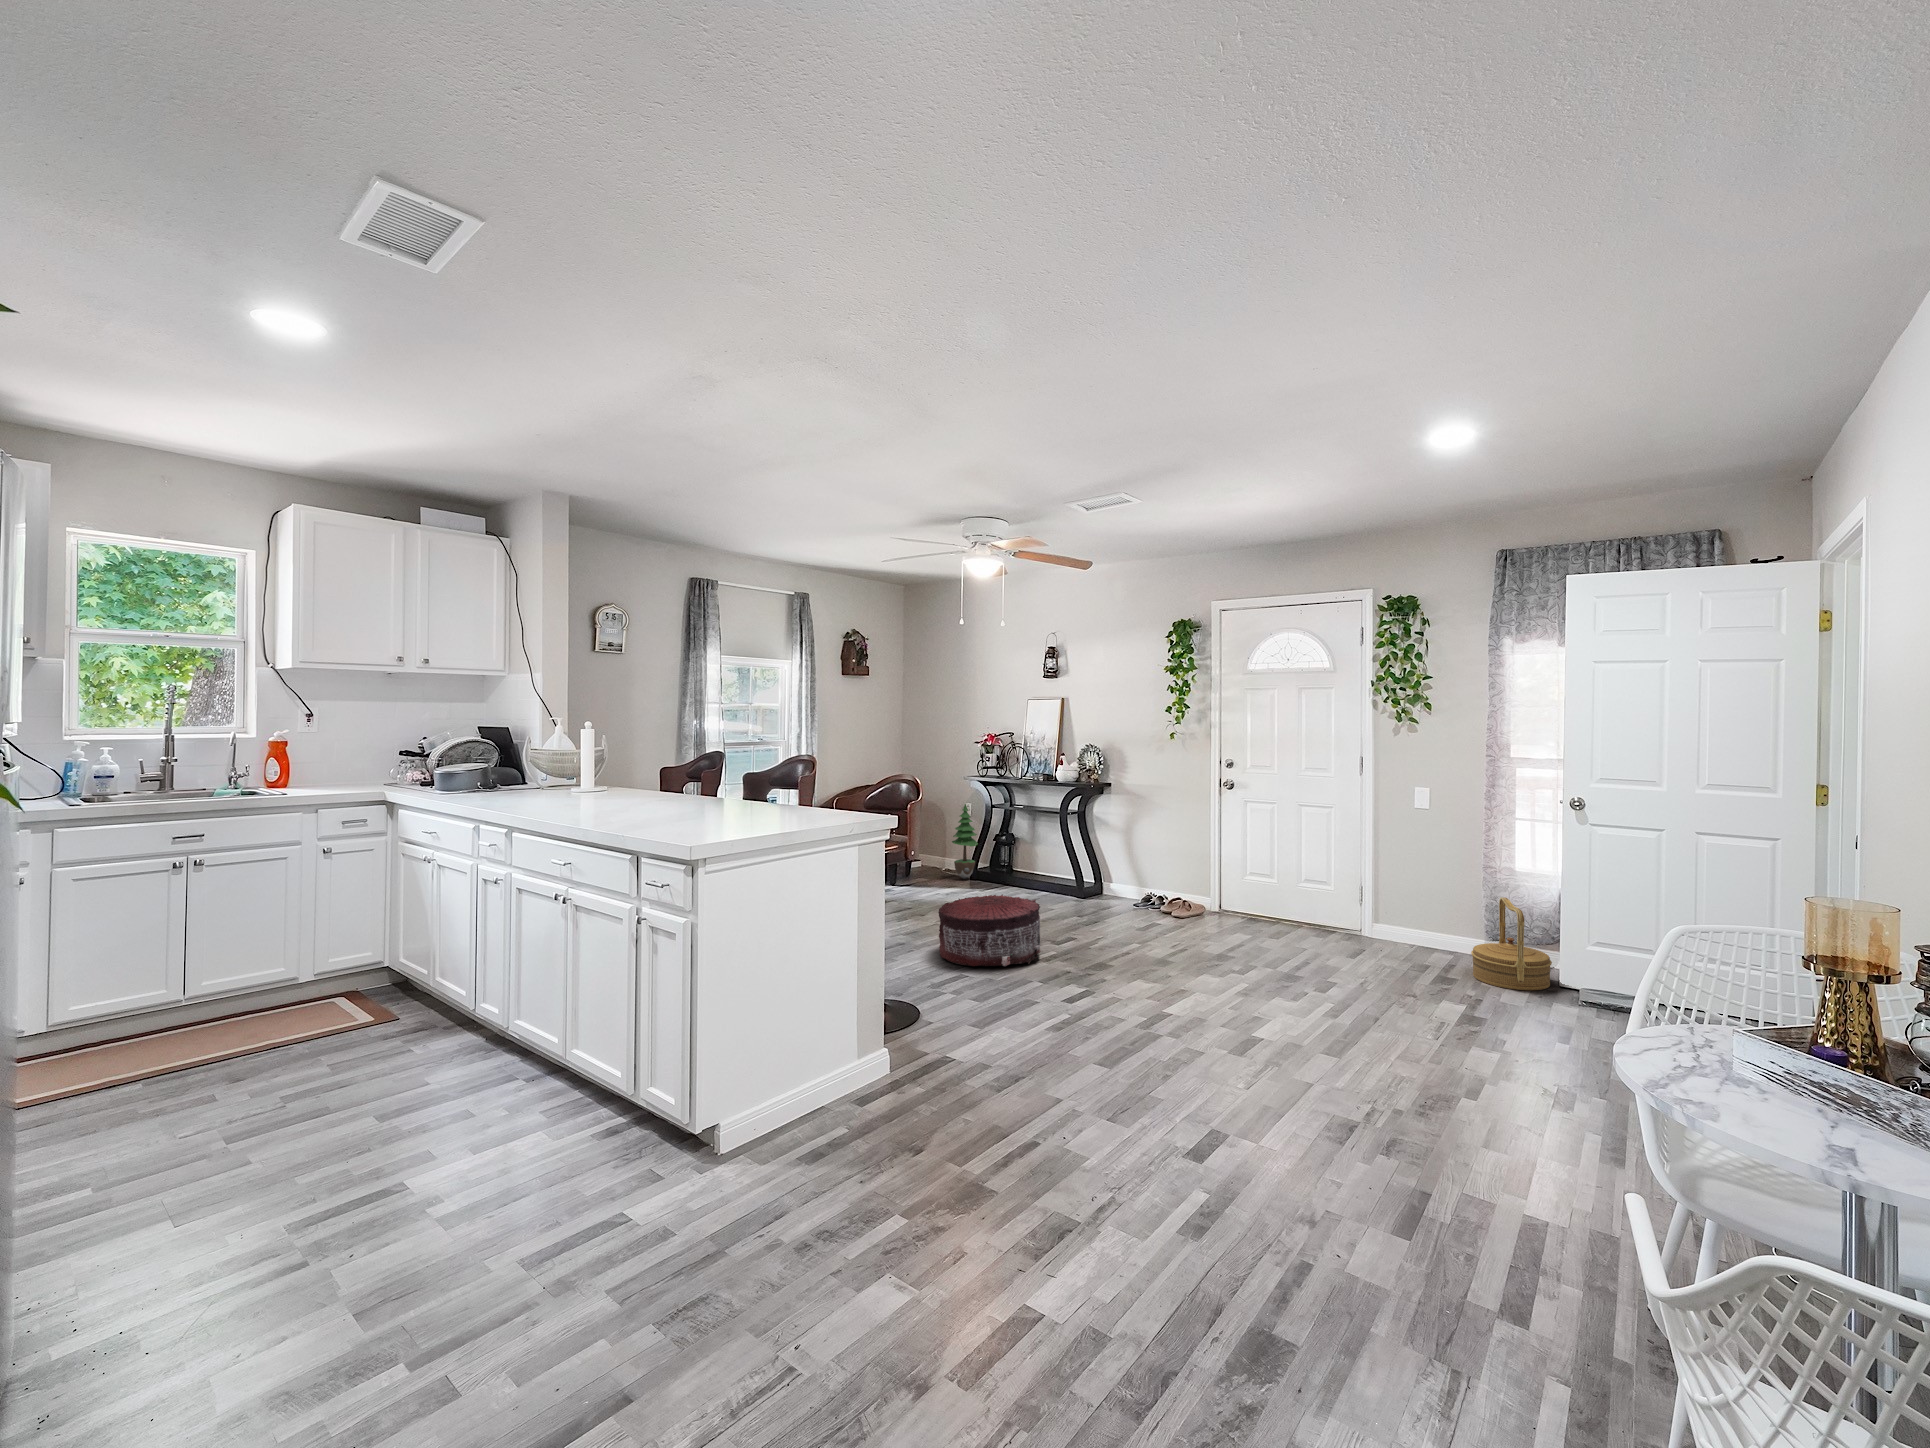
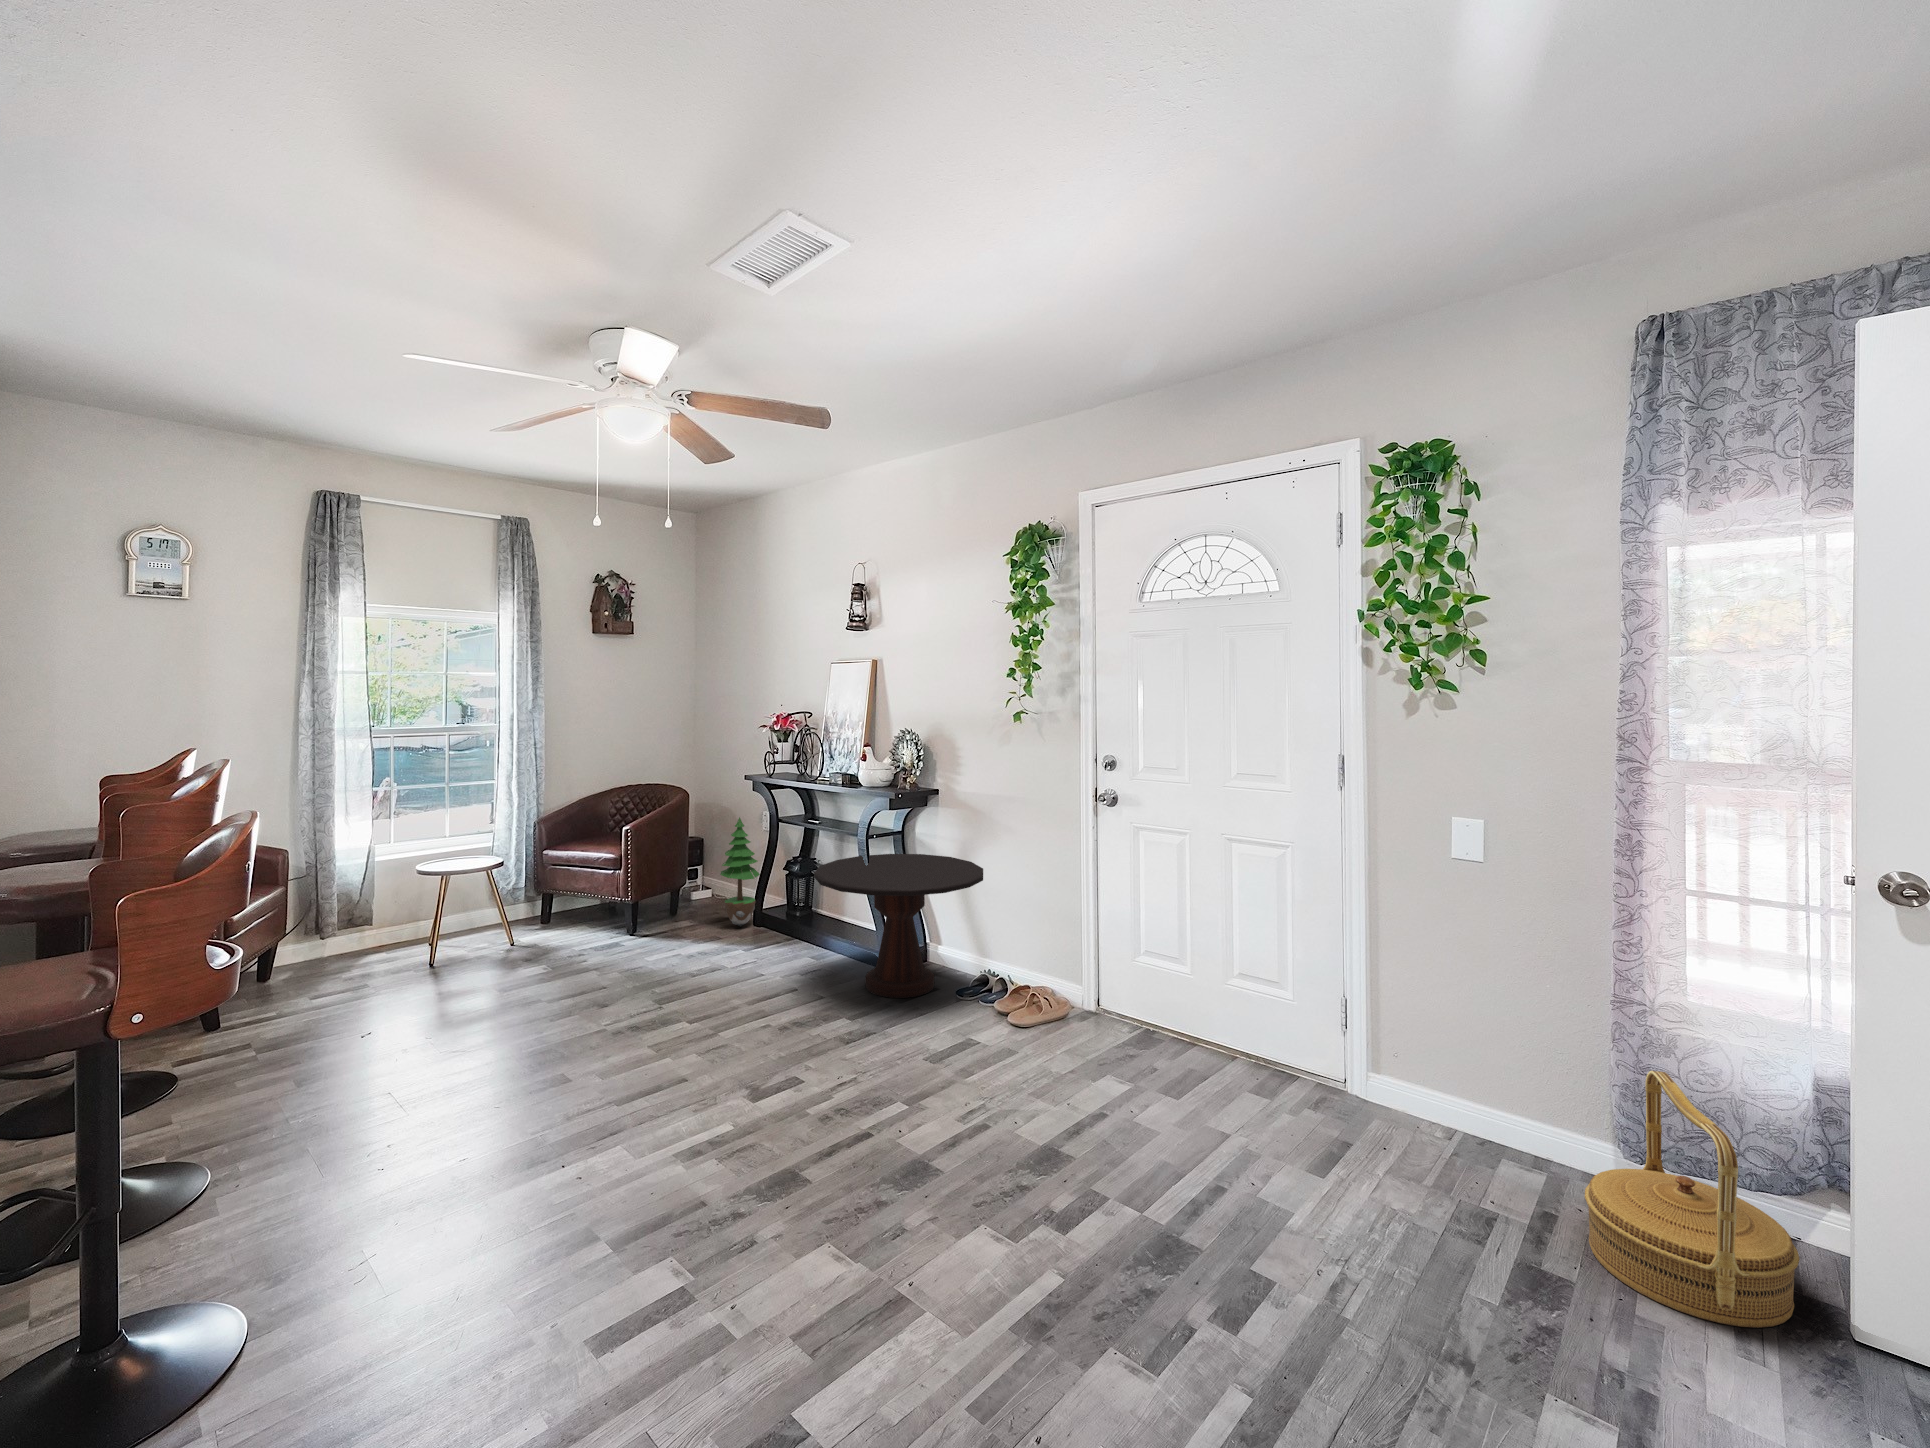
side table: none [1044,824,1150,909] -> present [814,854,983,998]
pouf: present [938,895,1040,966] -> none [508,1006,711,1178]

